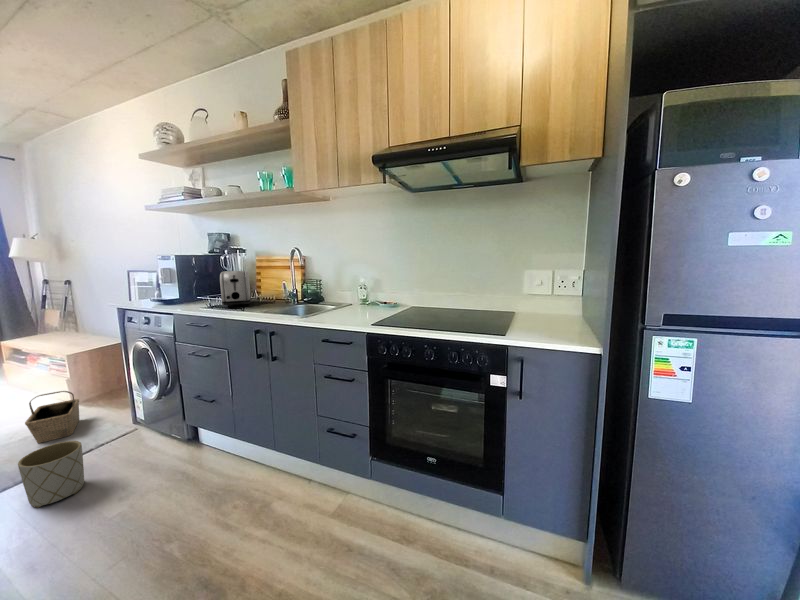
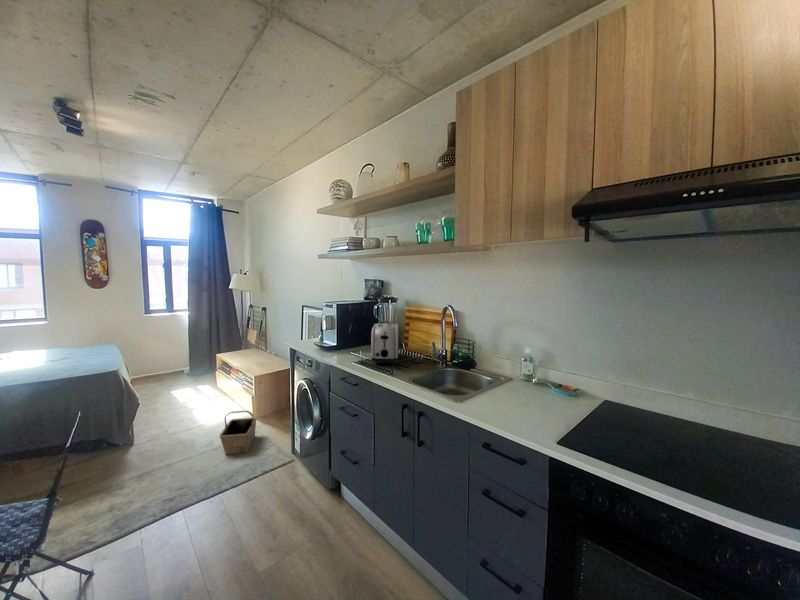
planter: present [18,441,84,508] -> none [203,471,248,533]

